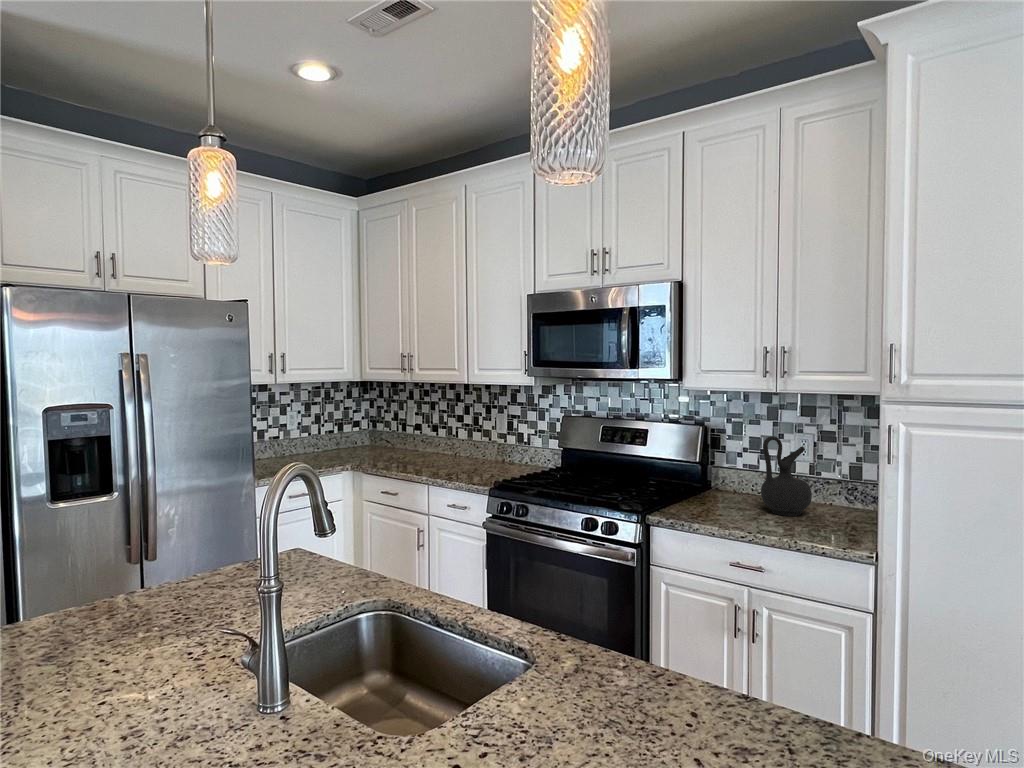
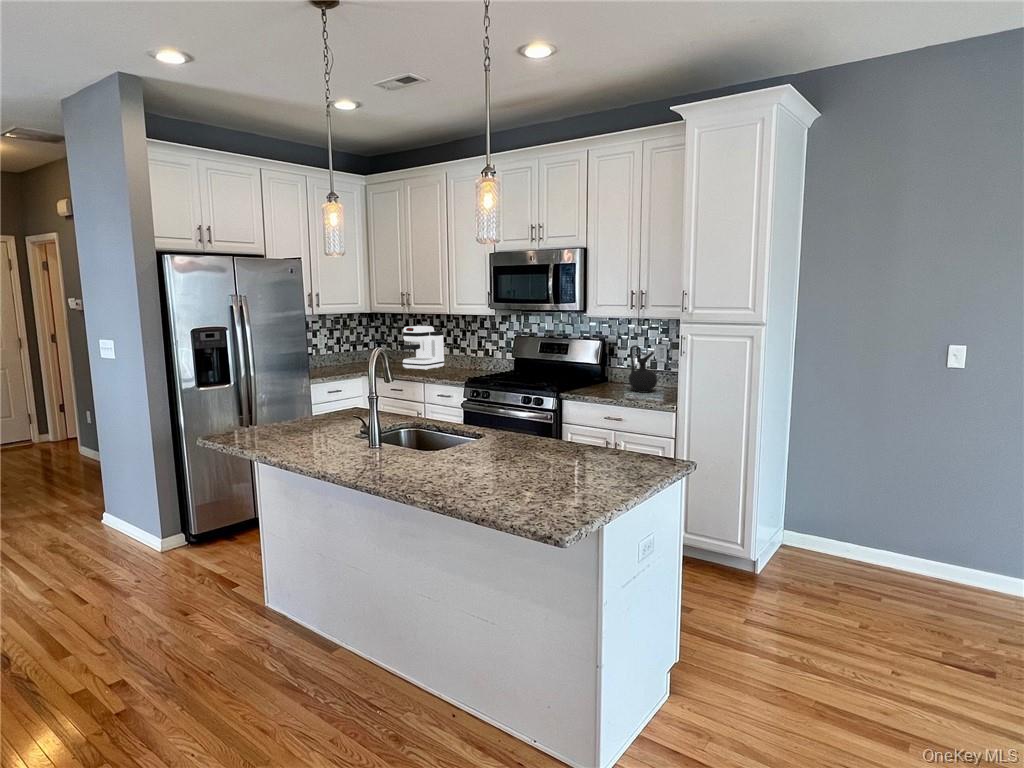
coffee maker: none [397,400,460,463] -> present [401,326,444,370]

